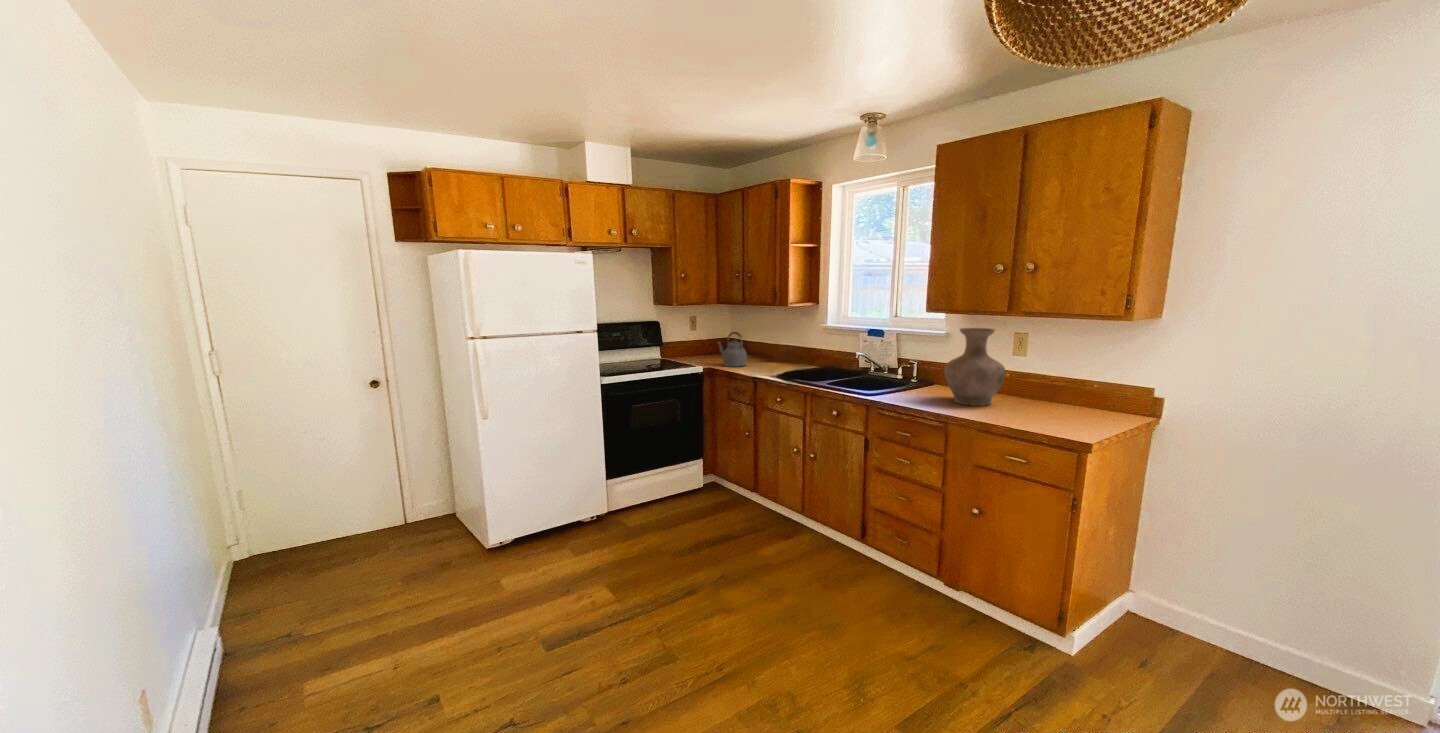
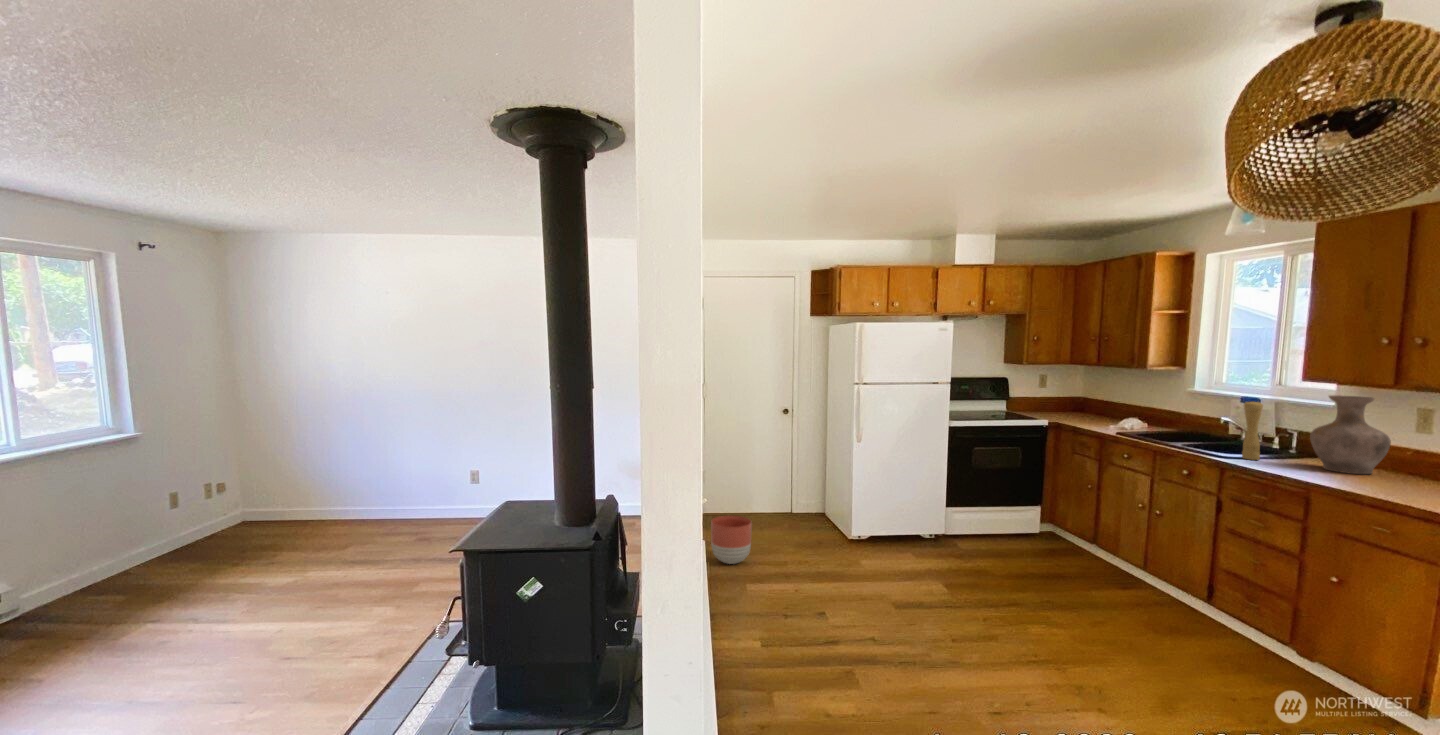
kettle: present [719,332,747,367] -> none [1066,393,1098,426]
pepper mill: none [889,338,907,399] -> present [1242,401,1263,460]
planter: none [203,586,299,680] -> present [711,516,752,564]

